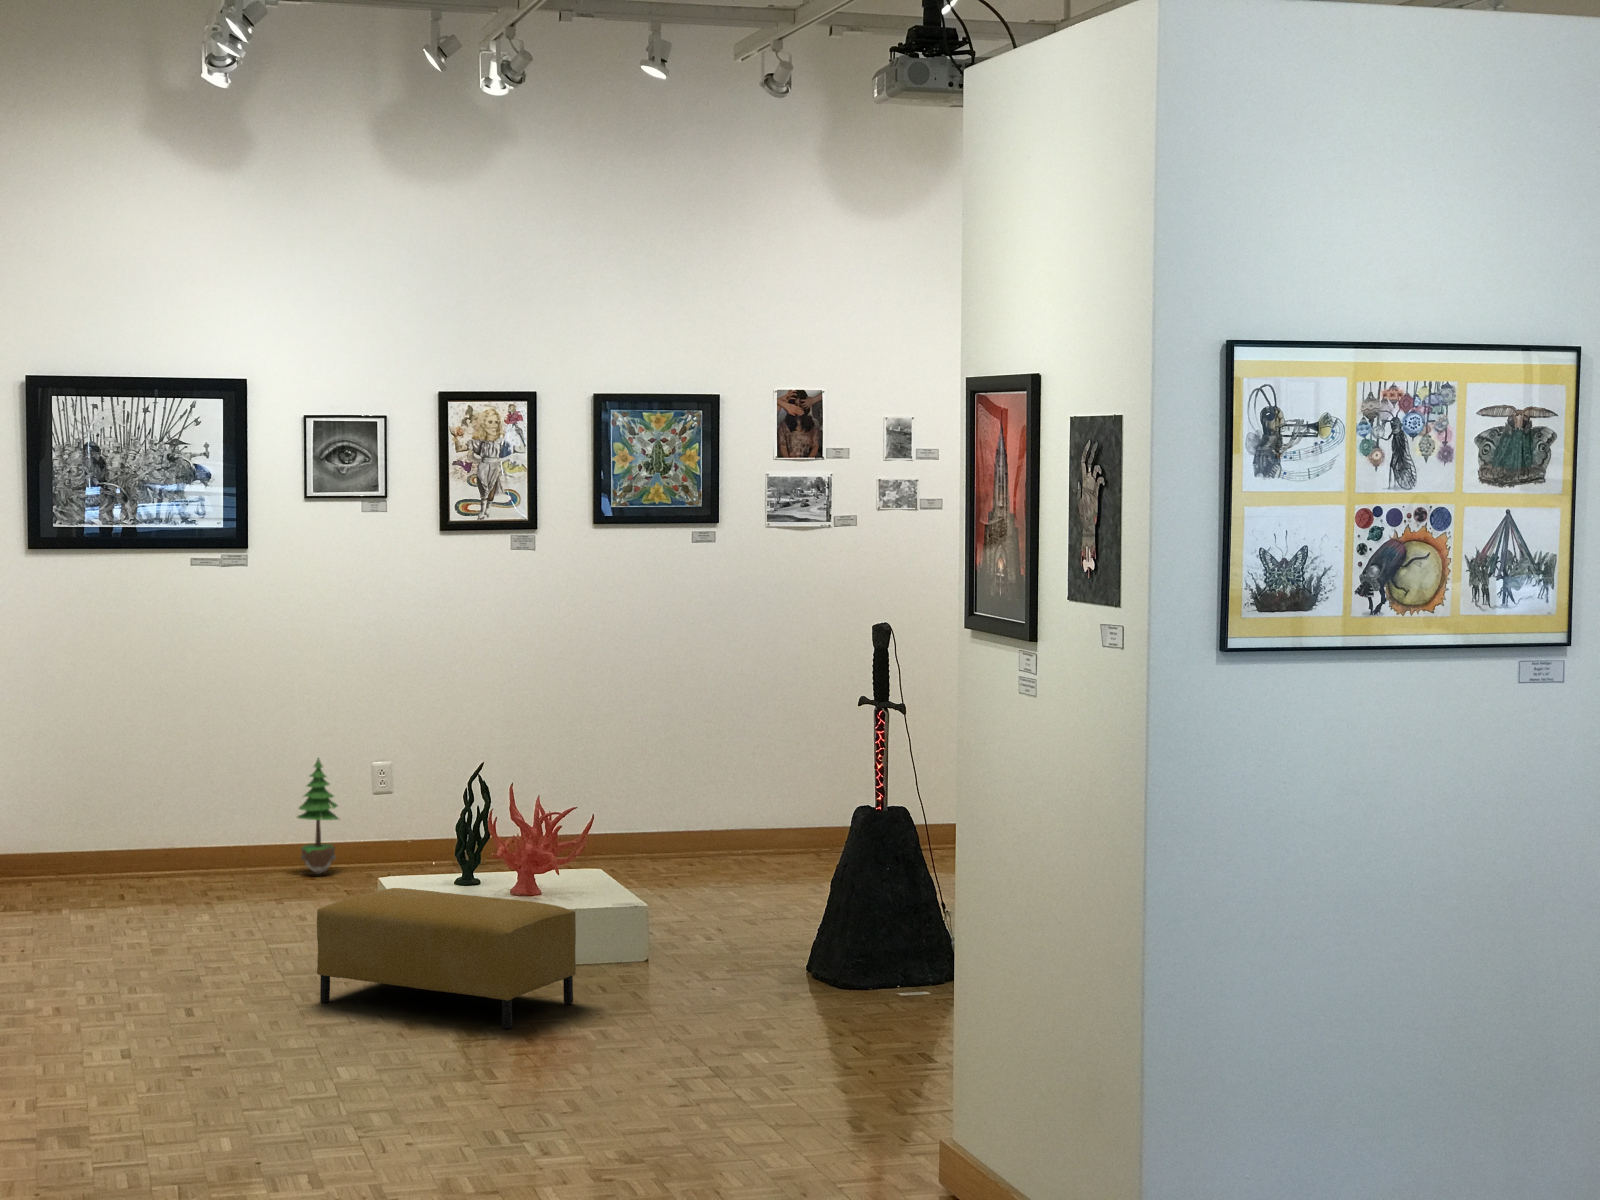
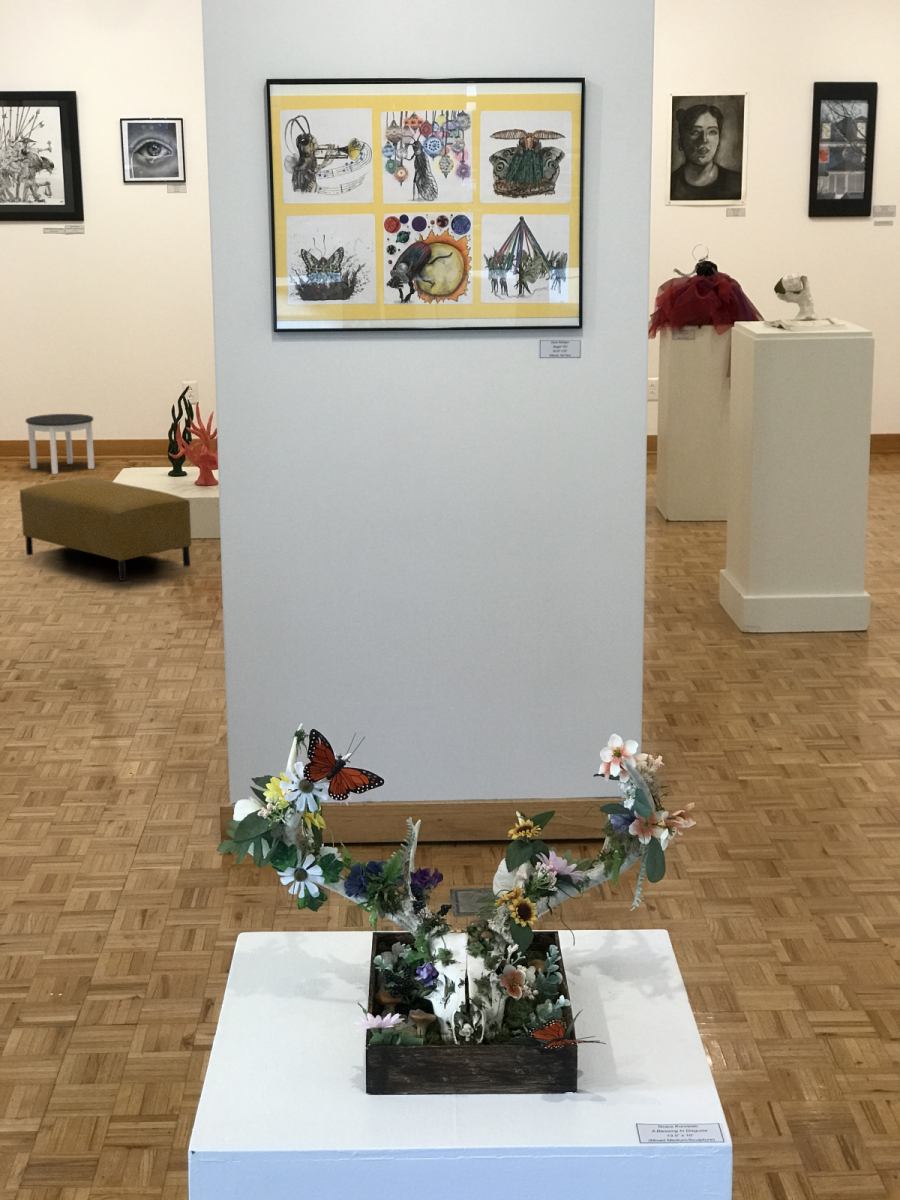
potted tree: present [297,758,339,874] -> none [123,379,155,466]
round table: none [162,807,257,892] -> present [26,414,94,474]

